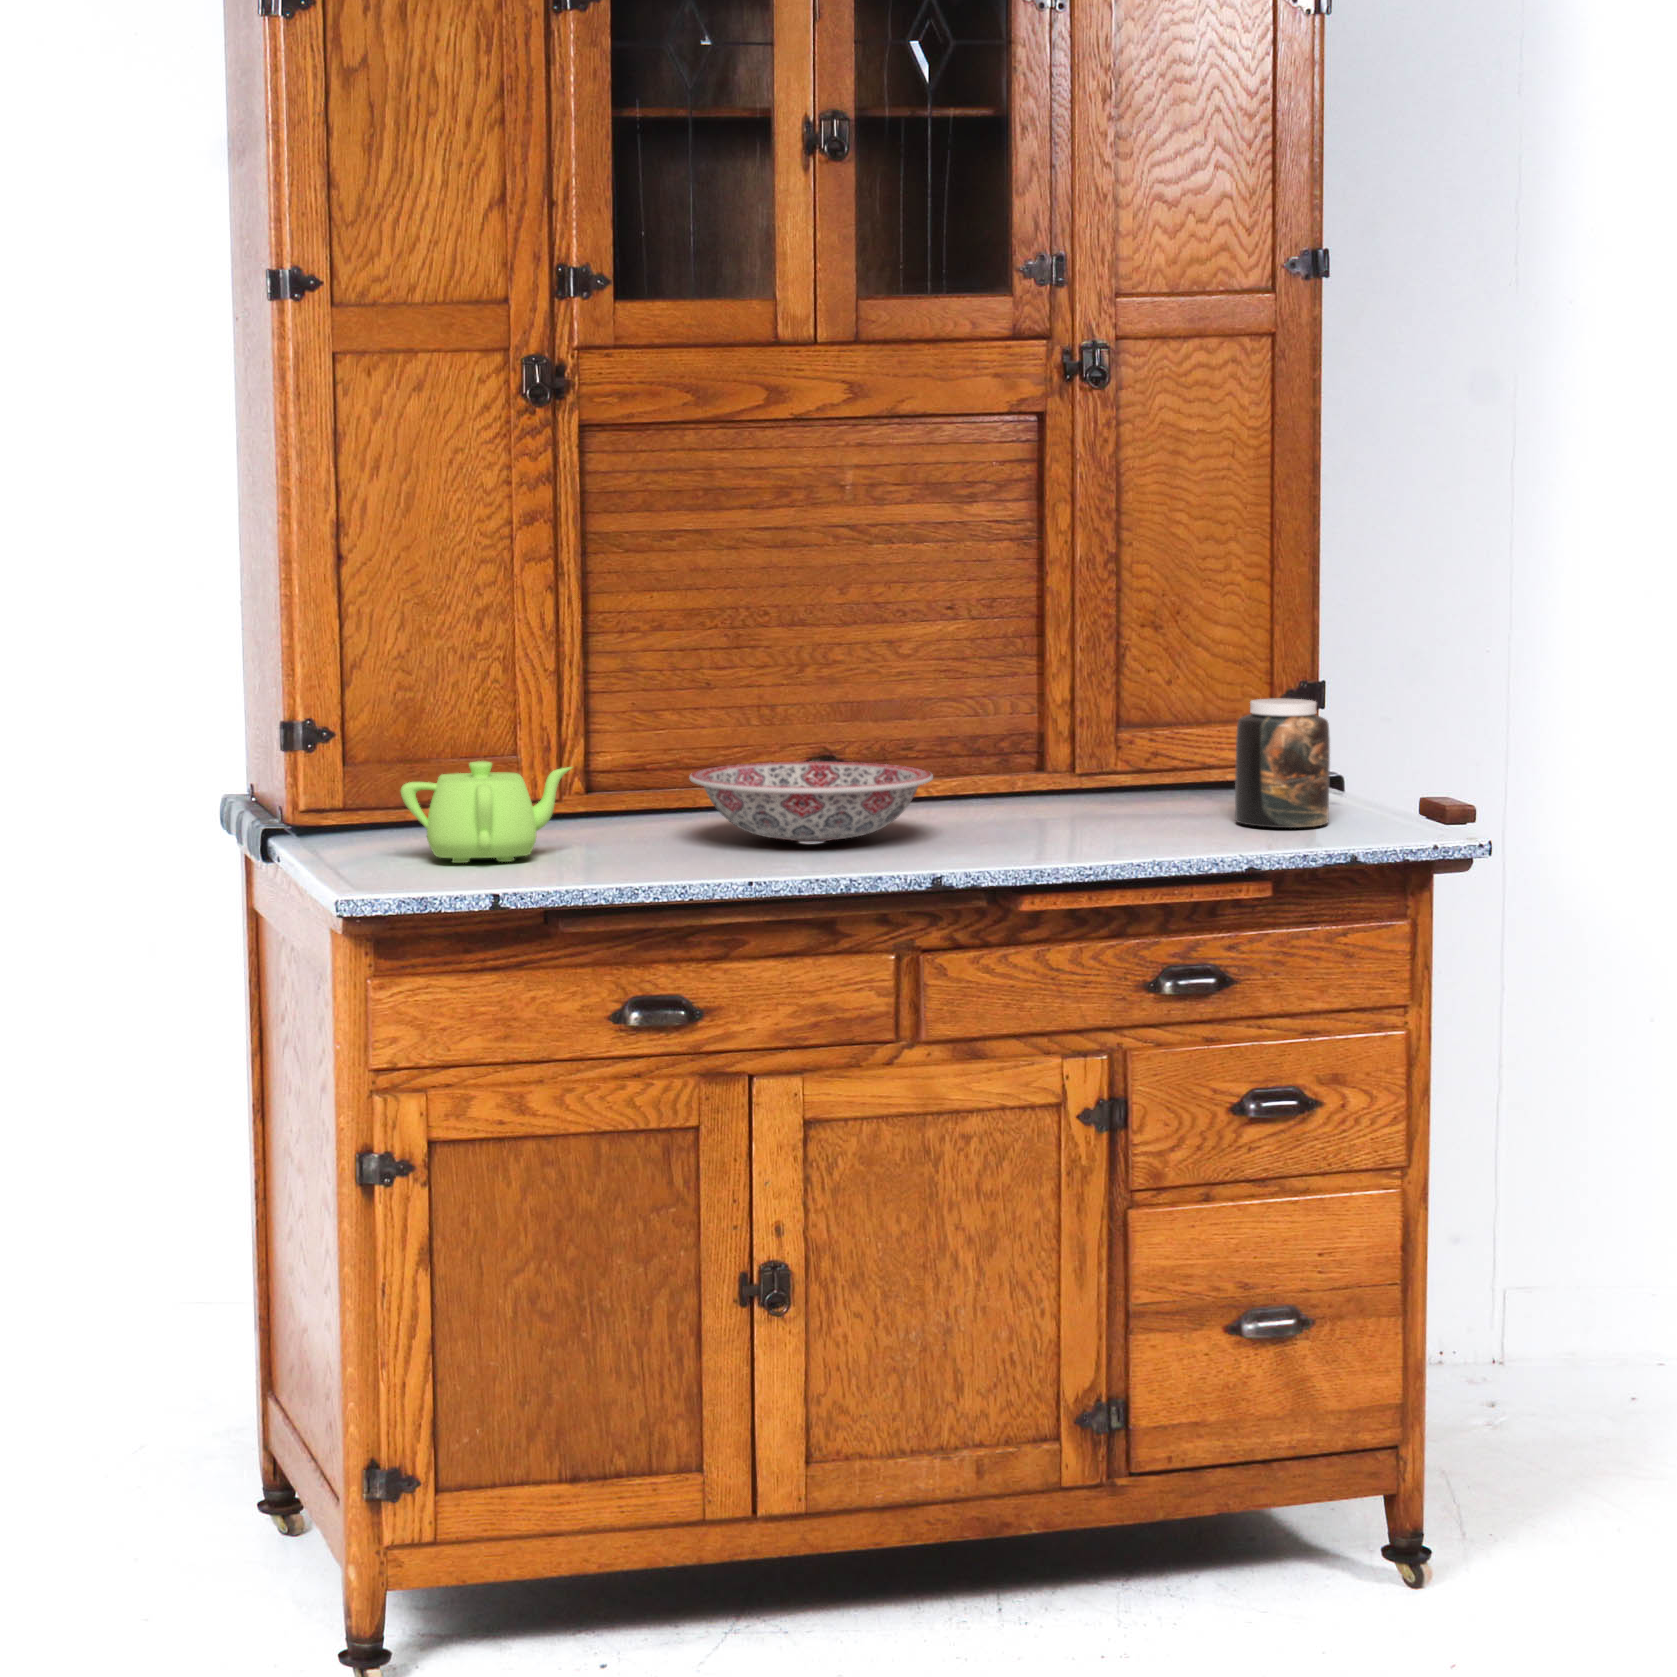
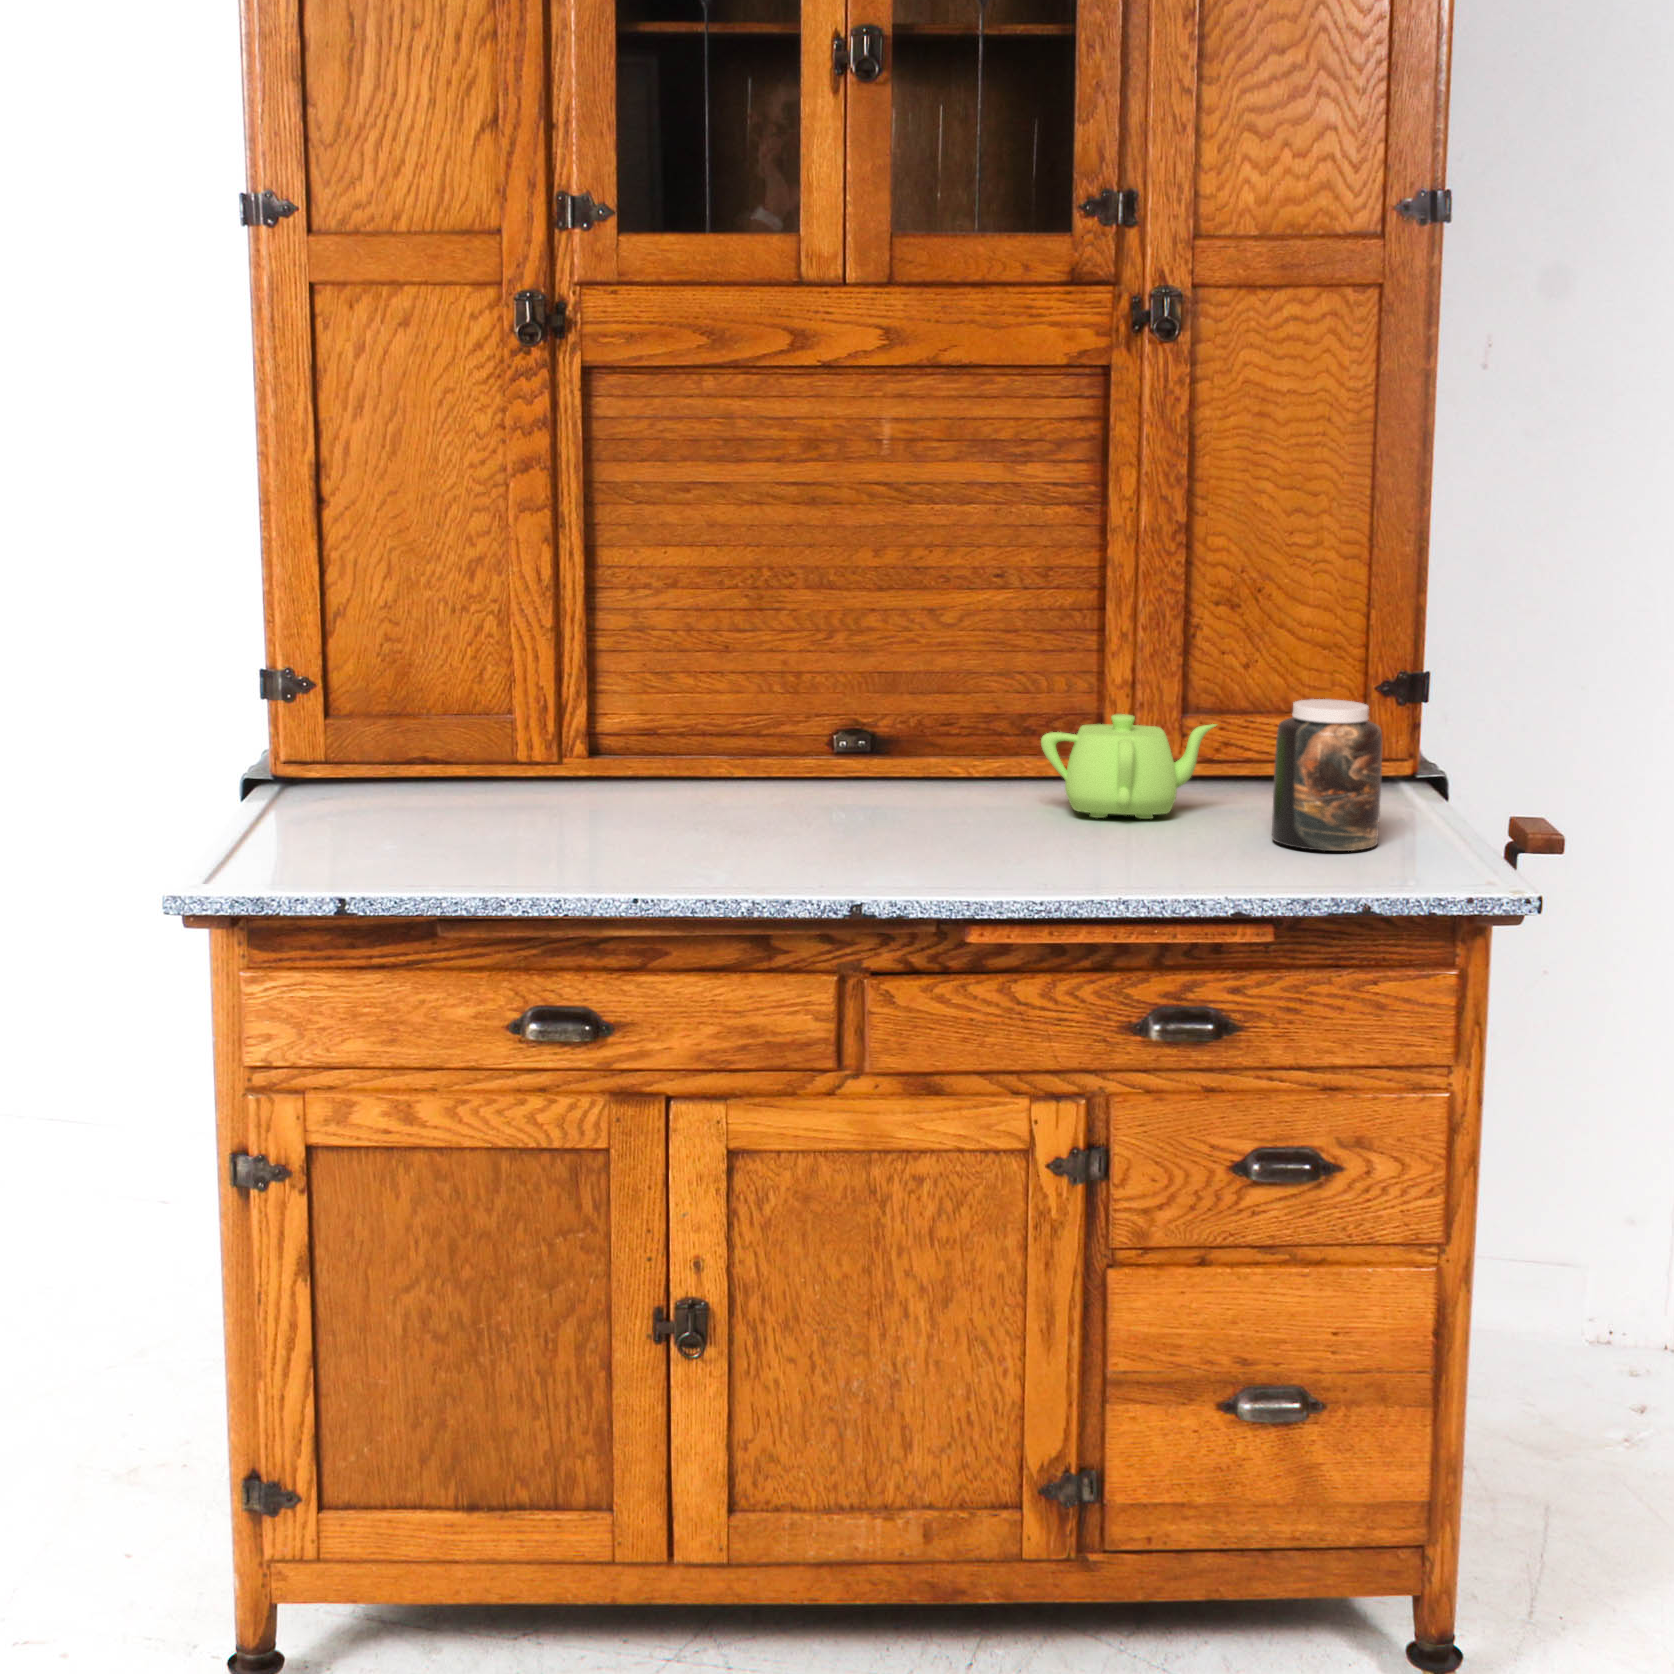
teapot: present [401,761,572,863] -> present [1041,714,1216,819]
ceramic bowl: present [690,762,933,842] -> none [645,743,915,839]

